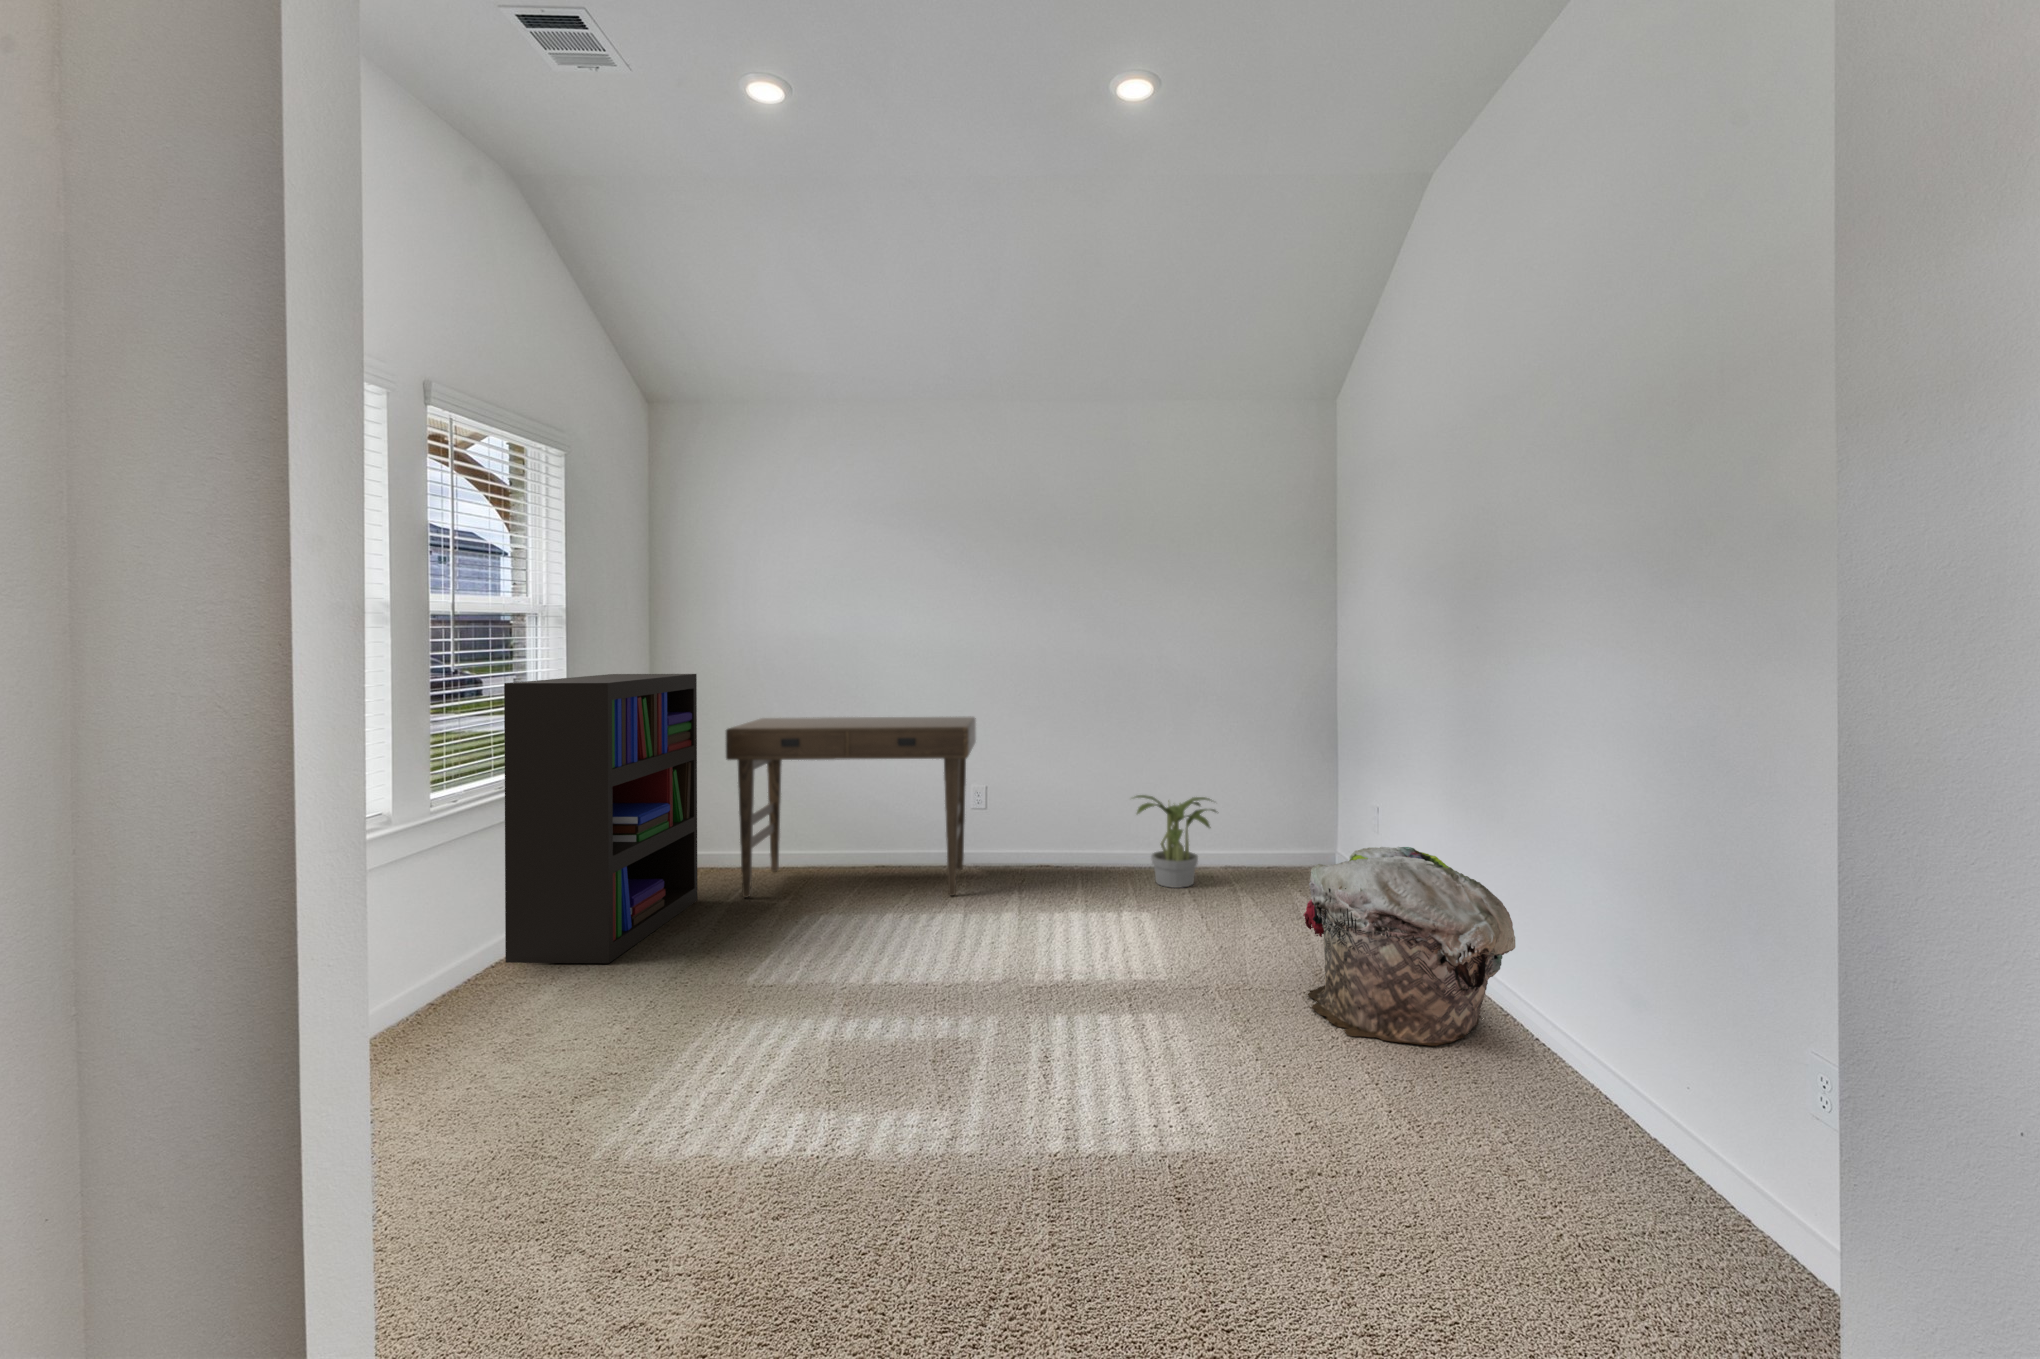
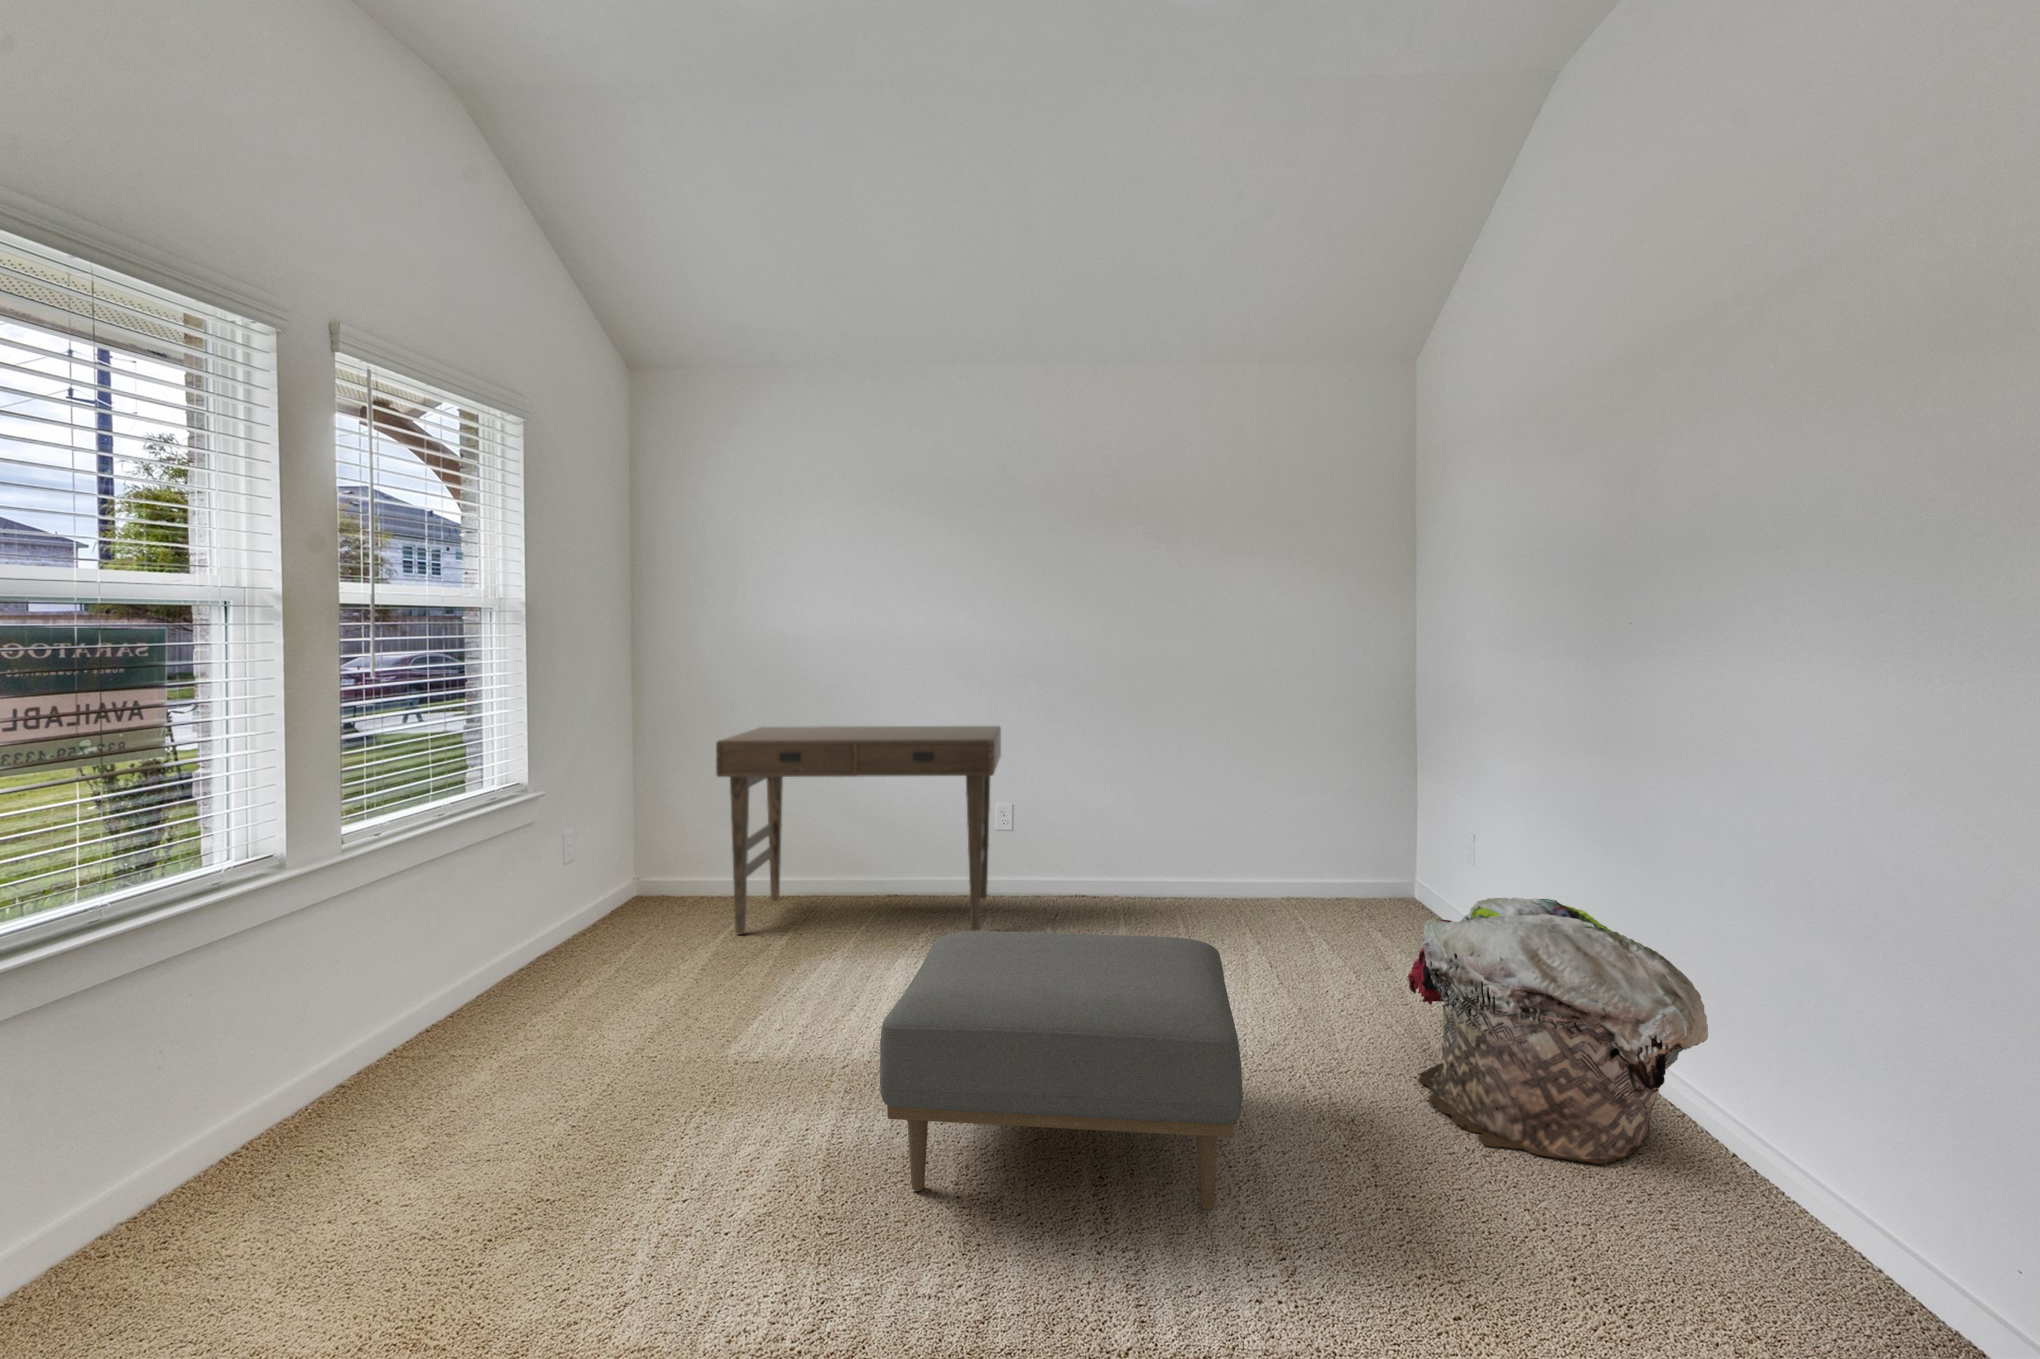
bookshelf: present [504,674,698,963] -> none [445,678,684,1025]
potted plant: present [1134,795,1216,888] -> none [1177,816,1279,924]
ottoman: none [874,875,1151,1075] -> present [880,931,1243,1209]

